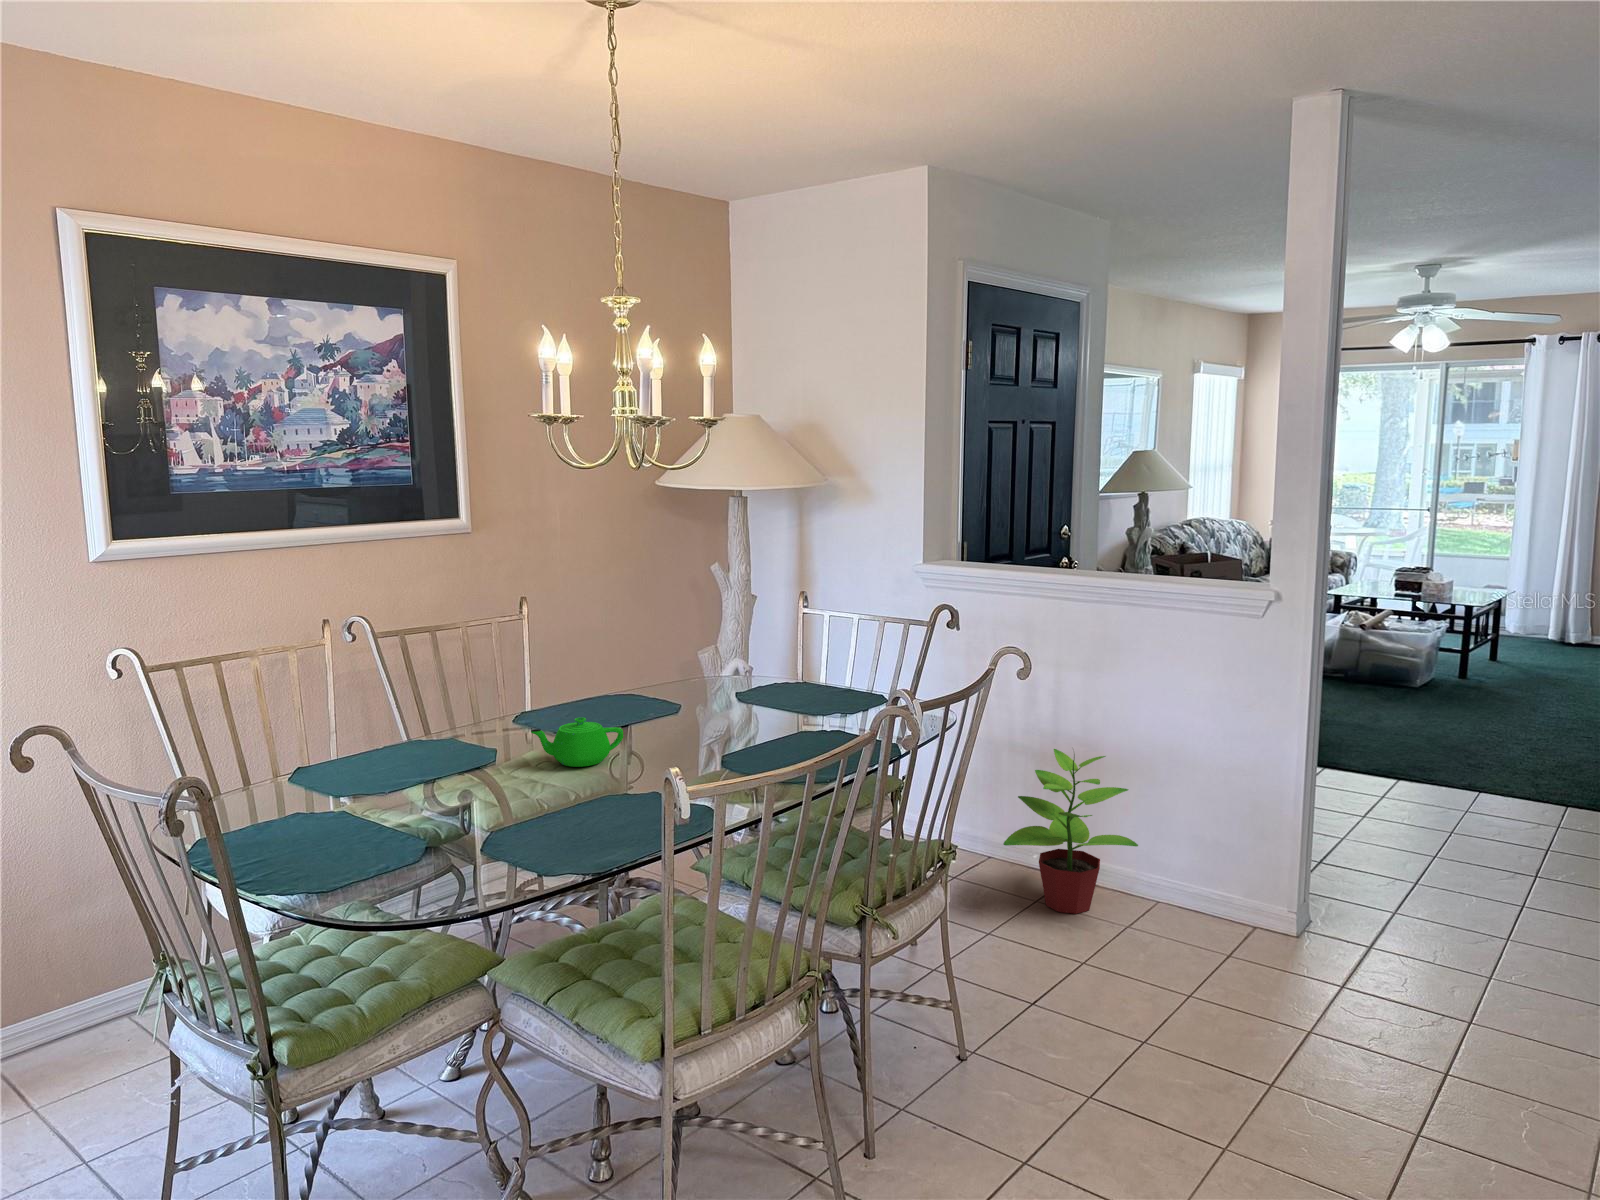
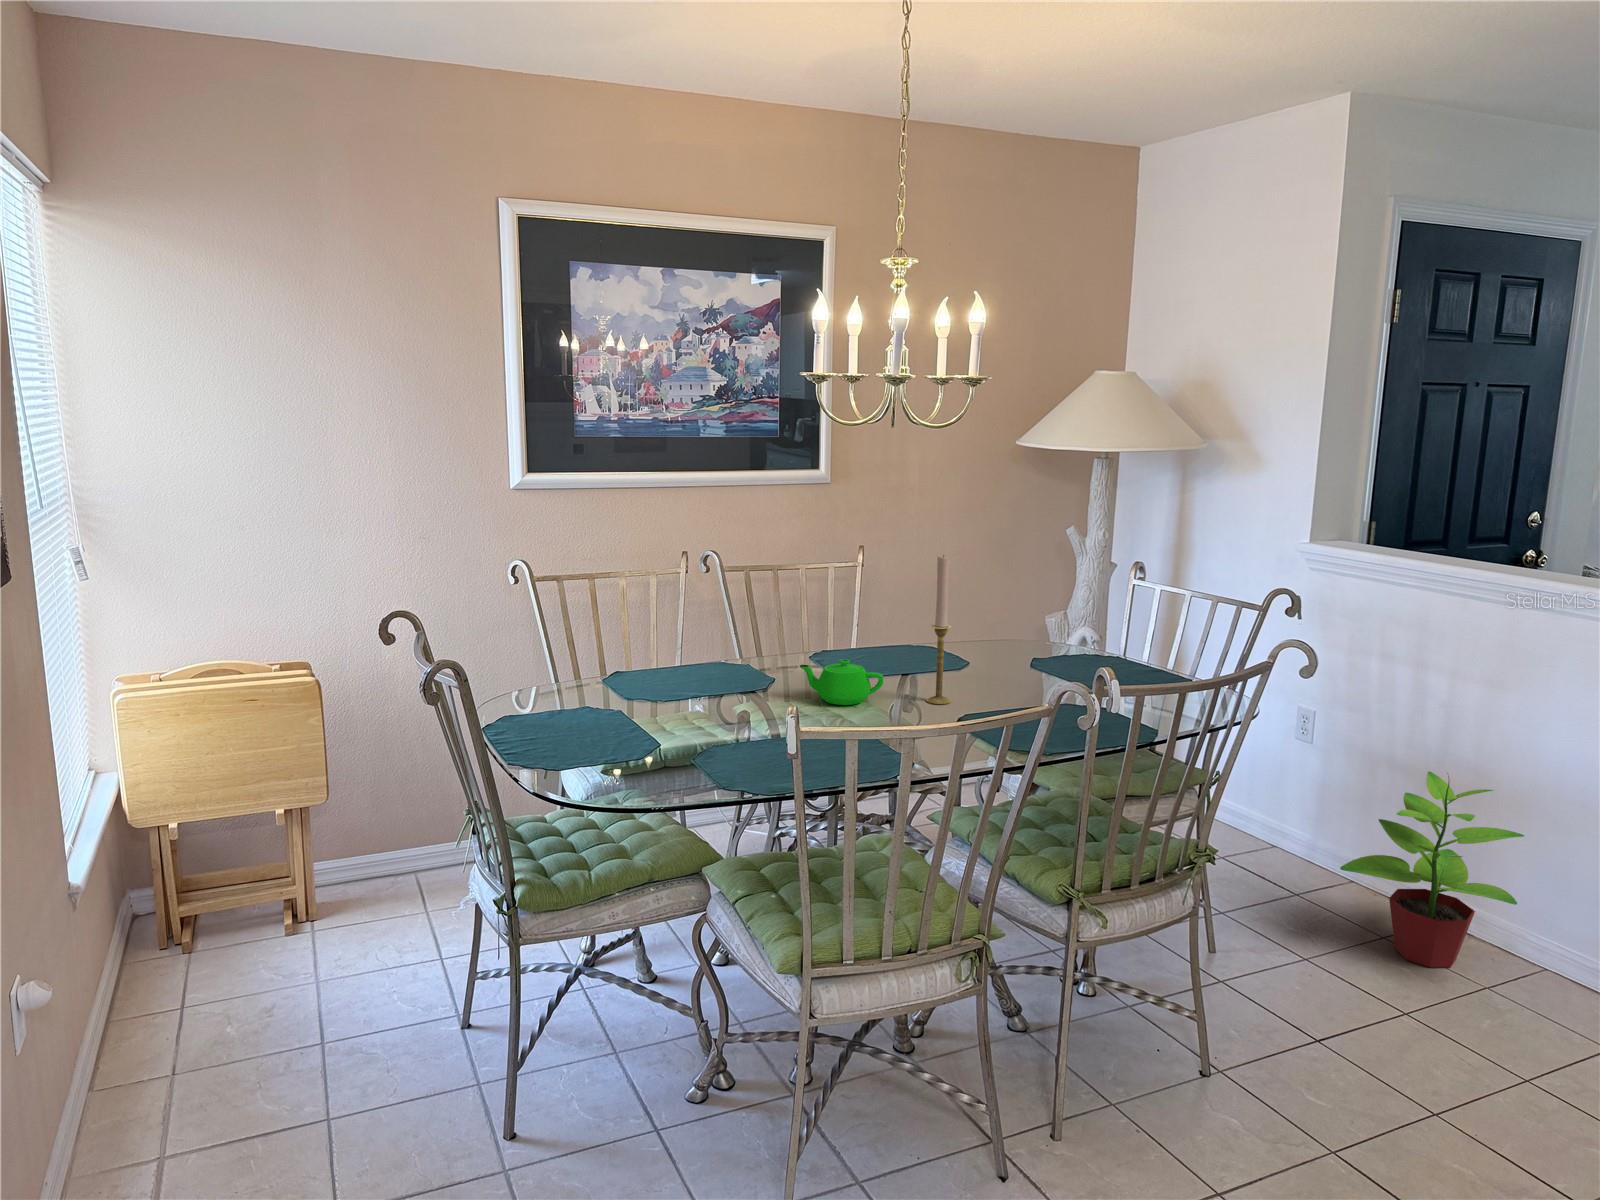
candlestick: none [664,598,690,751] -> present [926,555,951,704]

